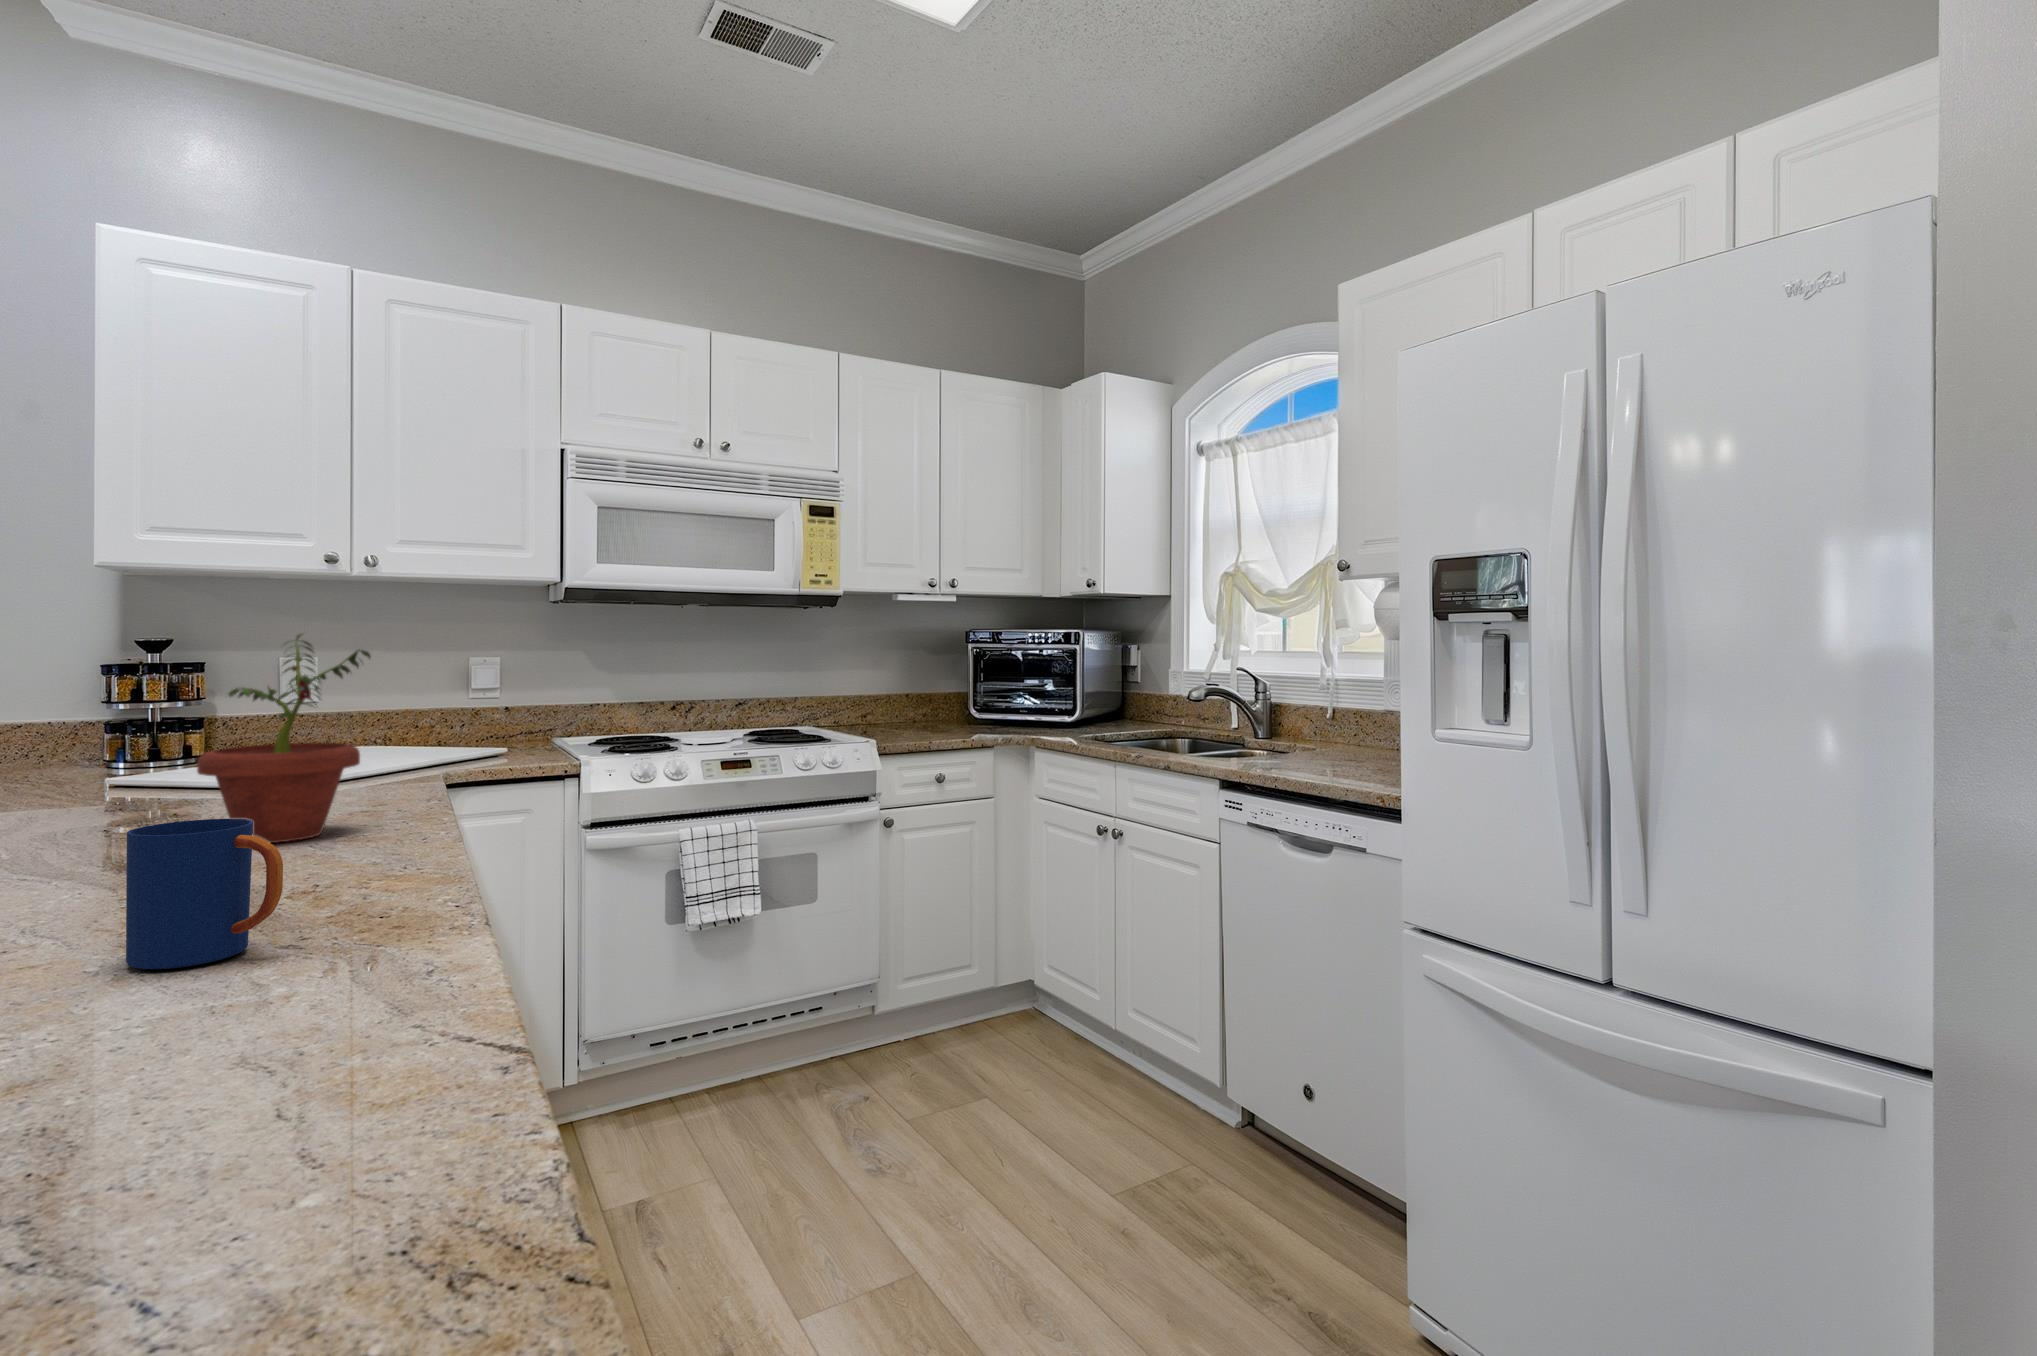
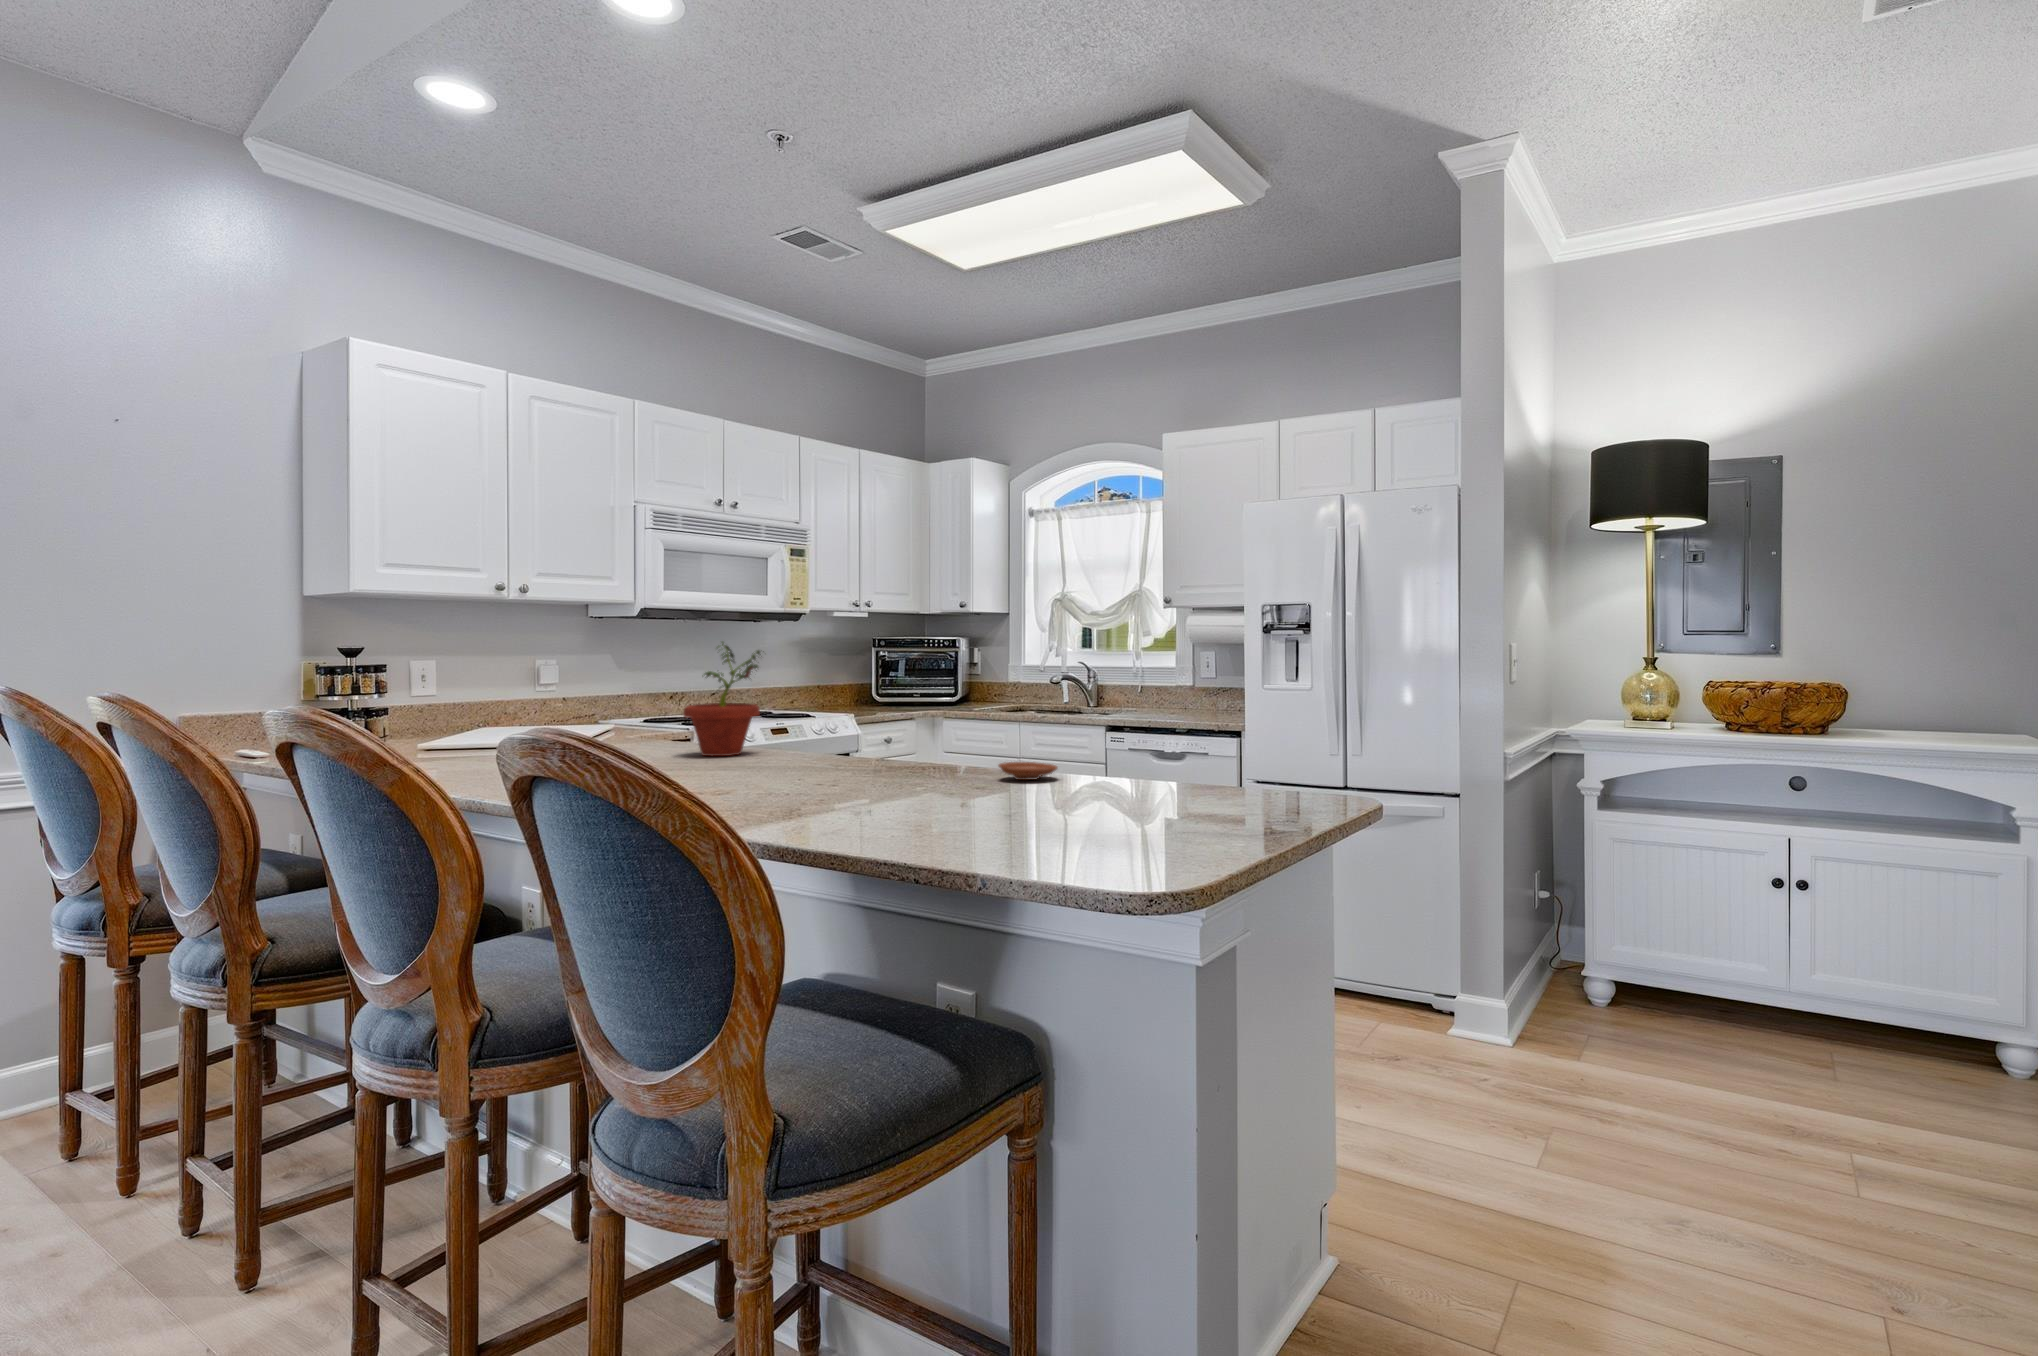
mug: present [126,819,283,969] -> none [884,719,940,776]
plate: none [178,964,396,1043] -> present [998,762,1057,780]

